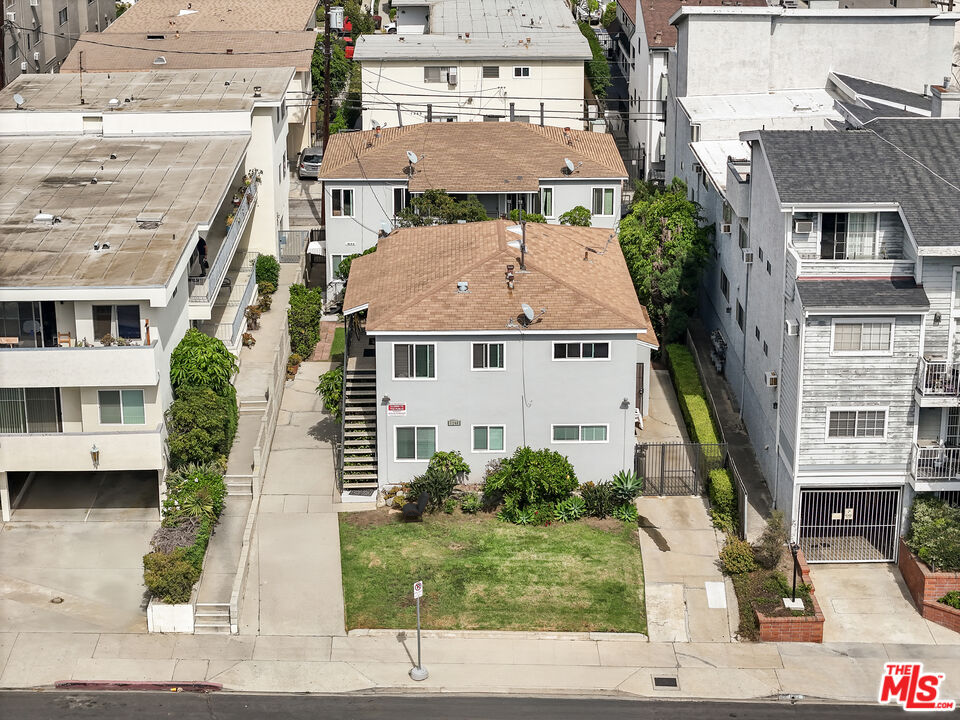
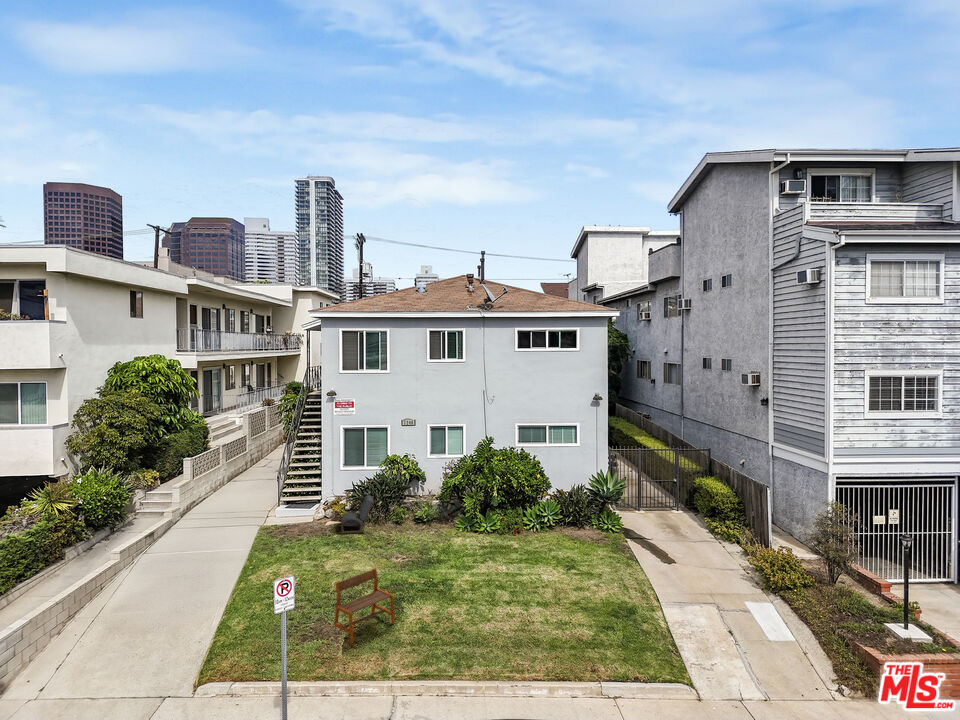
bench: none [419,560,459,609] -> present [333,568,395,643]

